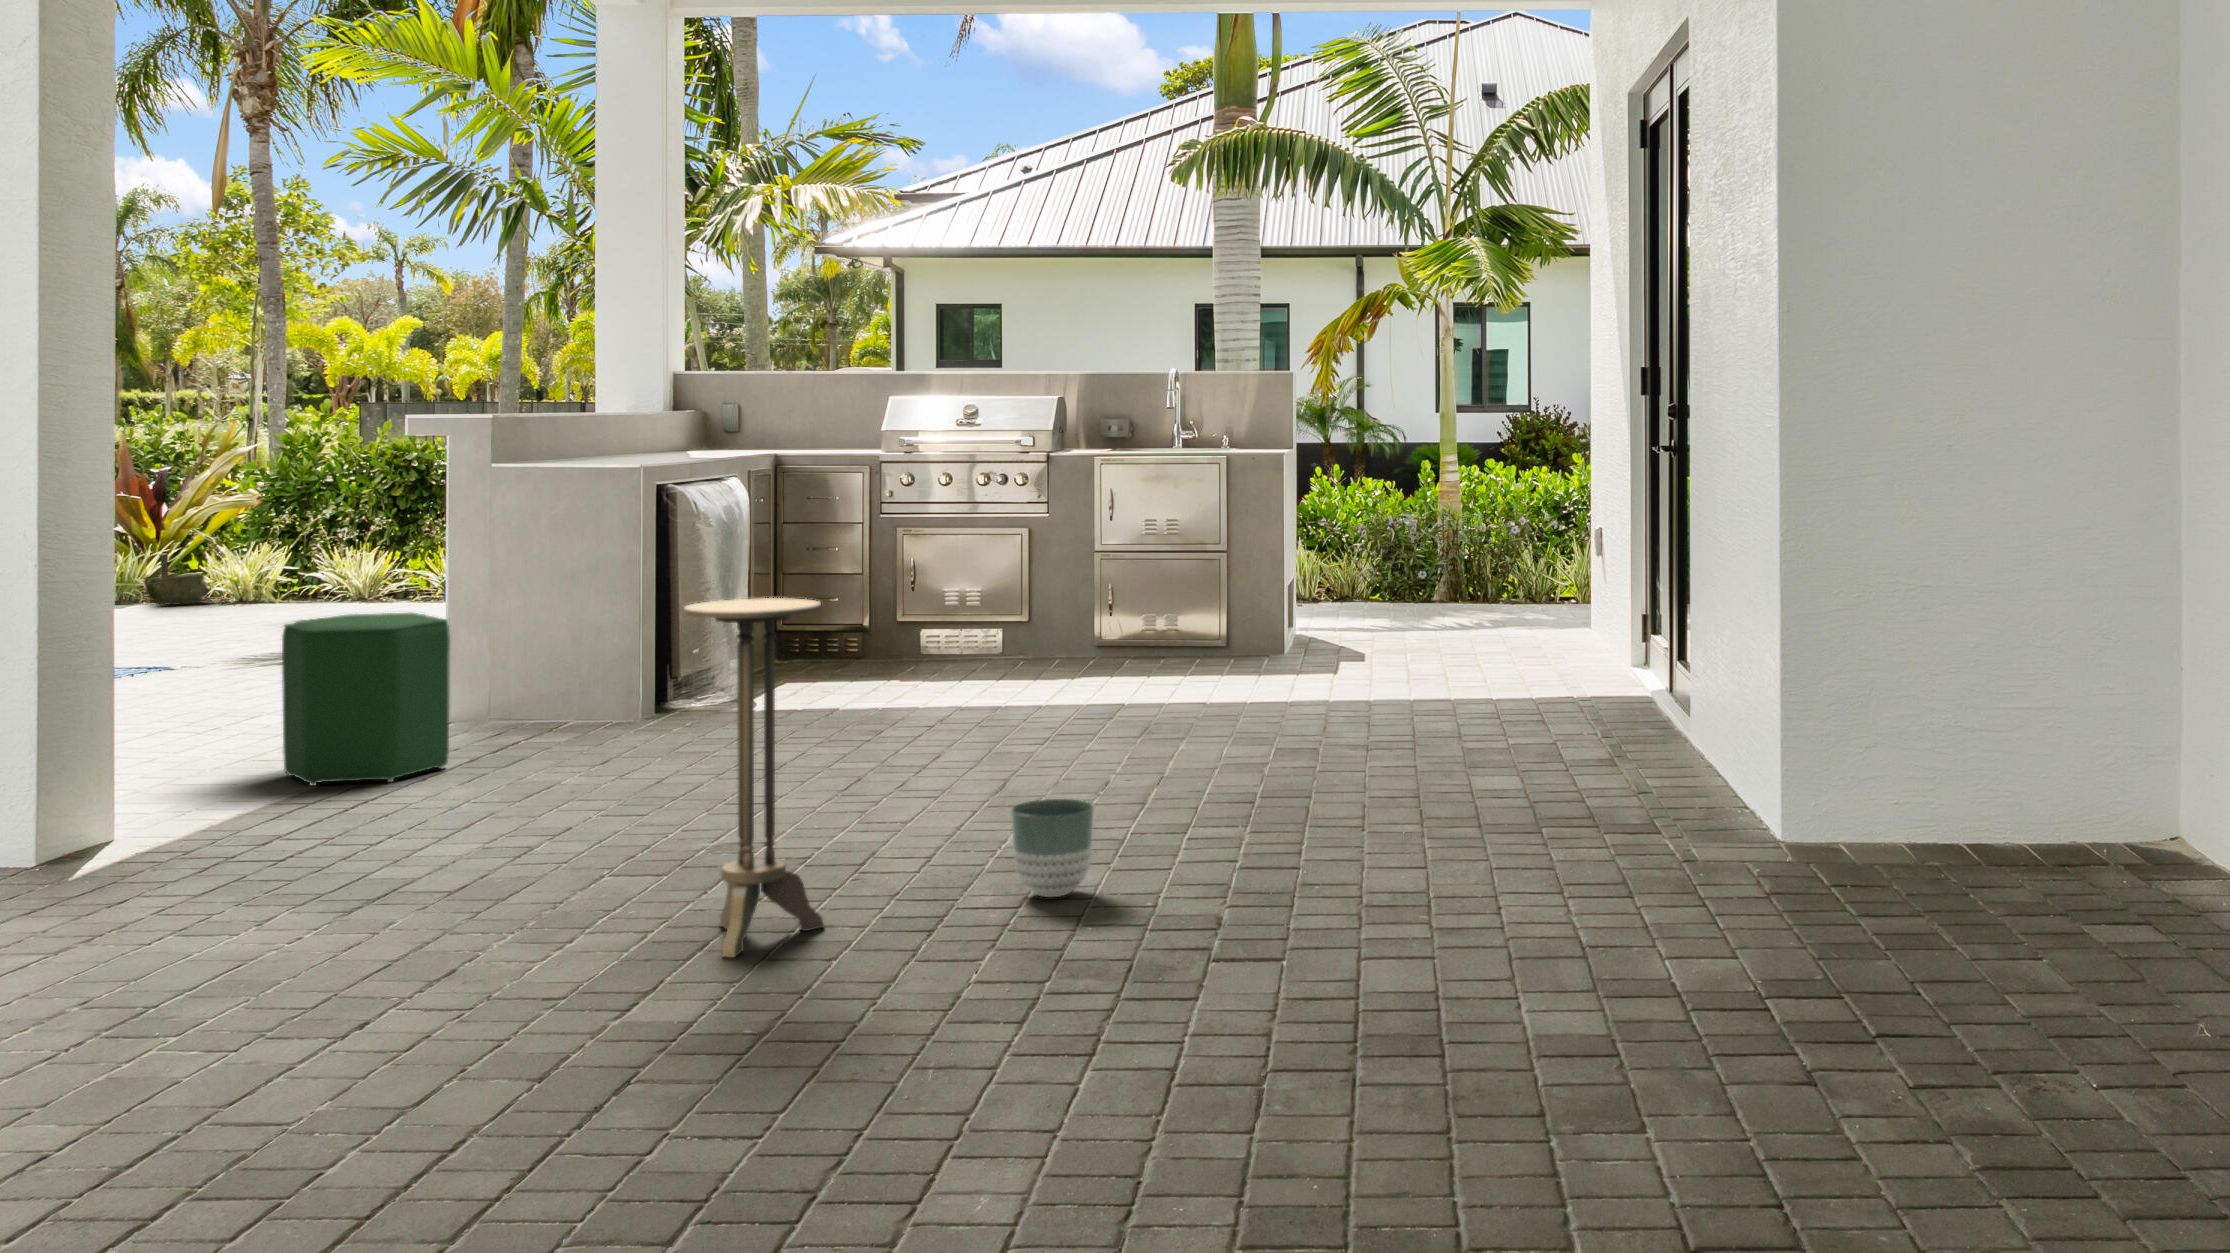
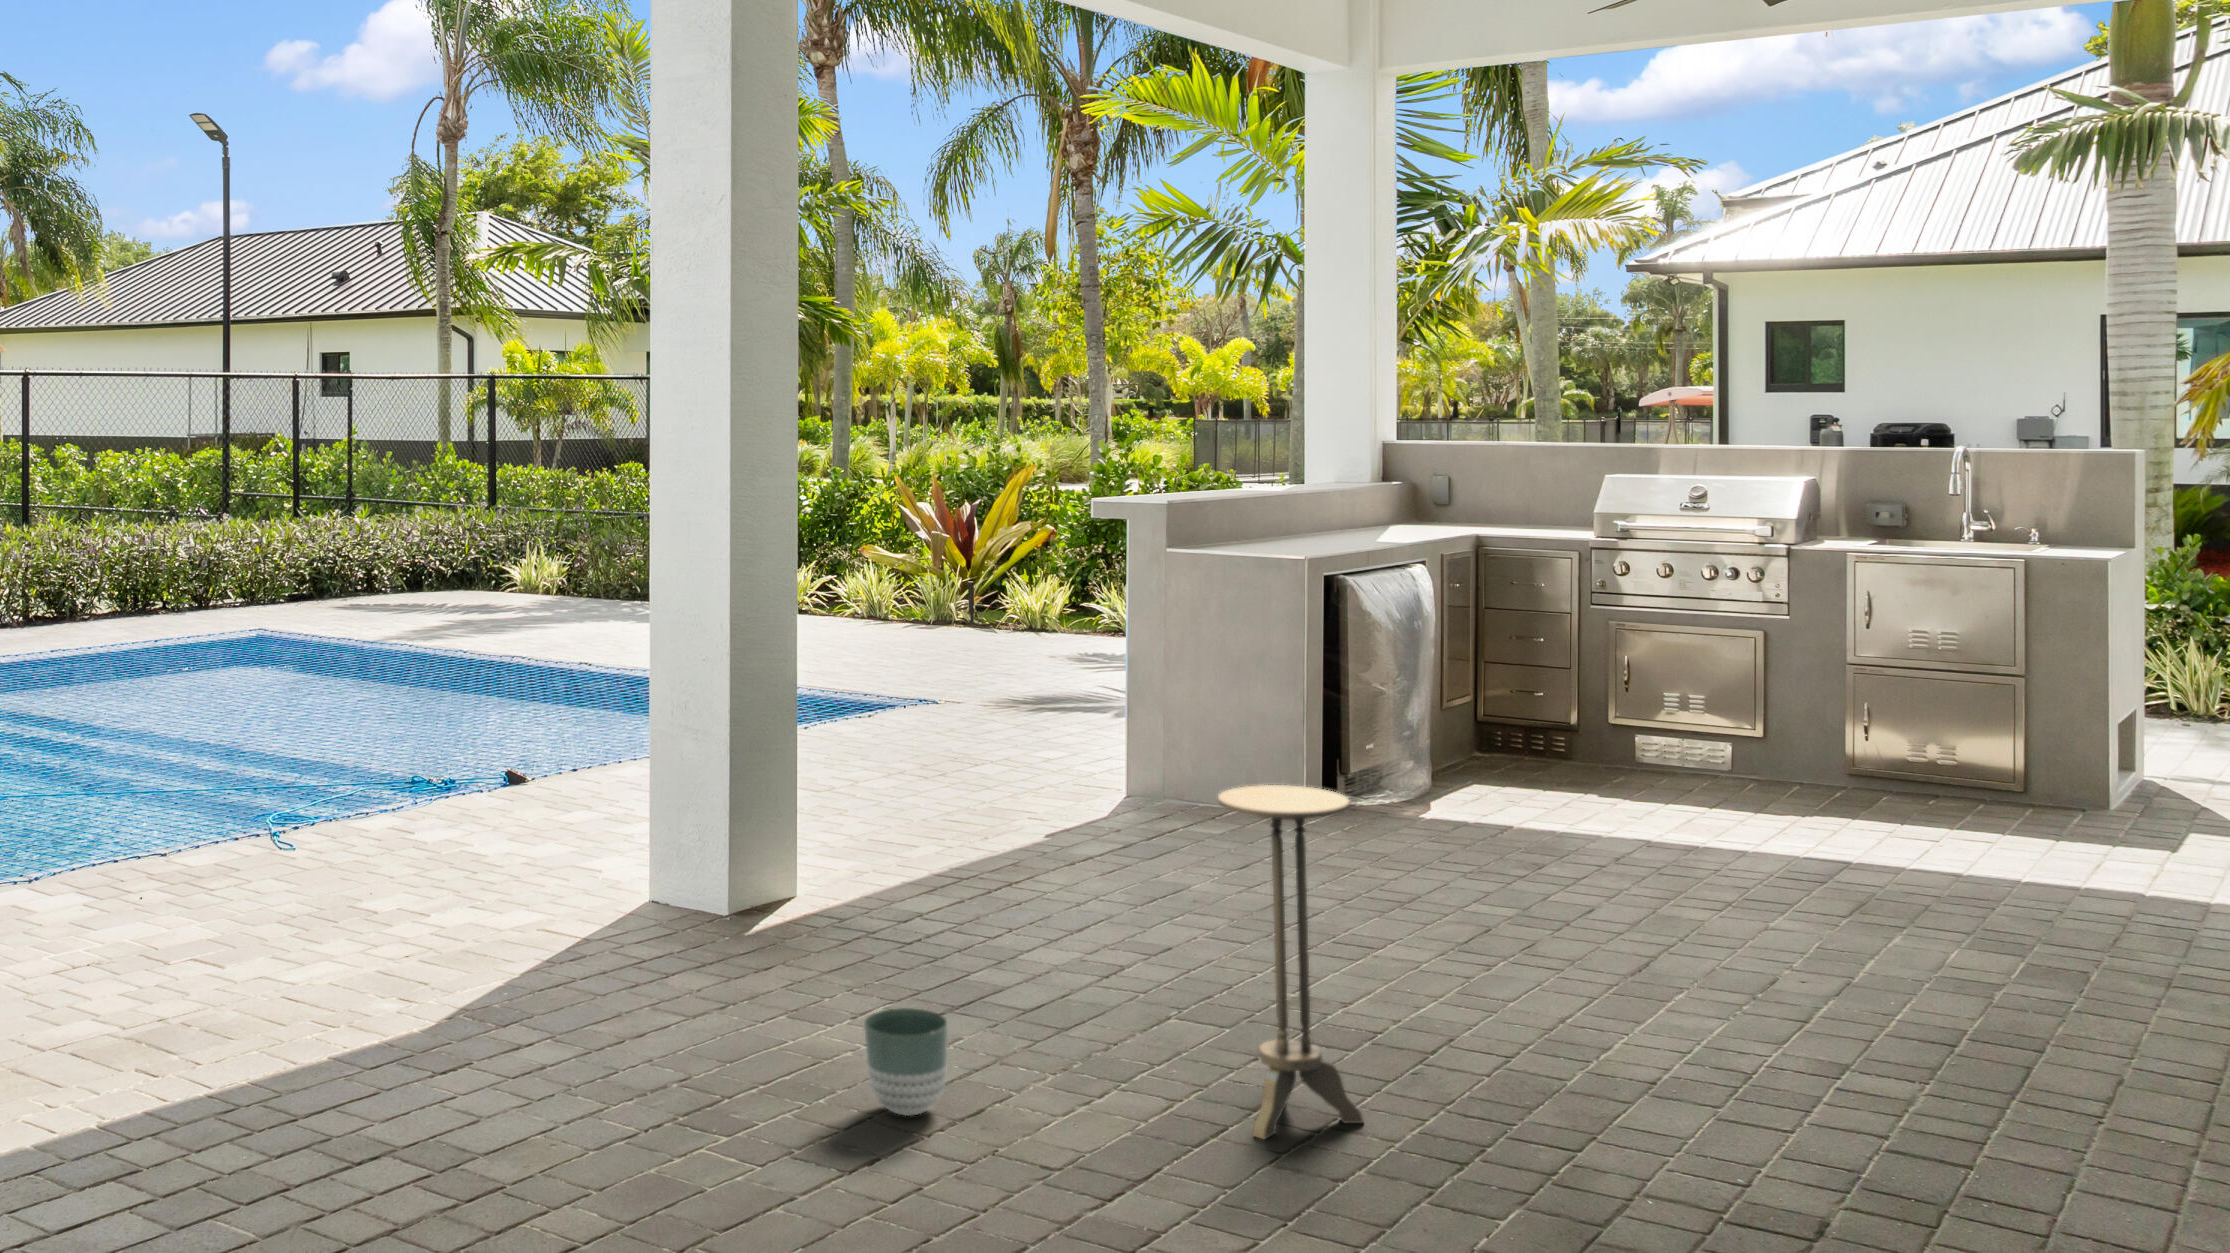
woven basket: present [143,573,208,605] -> none [982,600,1039,626]
ottoman: present [282,613,450,786] -> none [999,702,1128,858]
planter: present [1012,799,1093,897] -> present [864,1008,948,1116]

